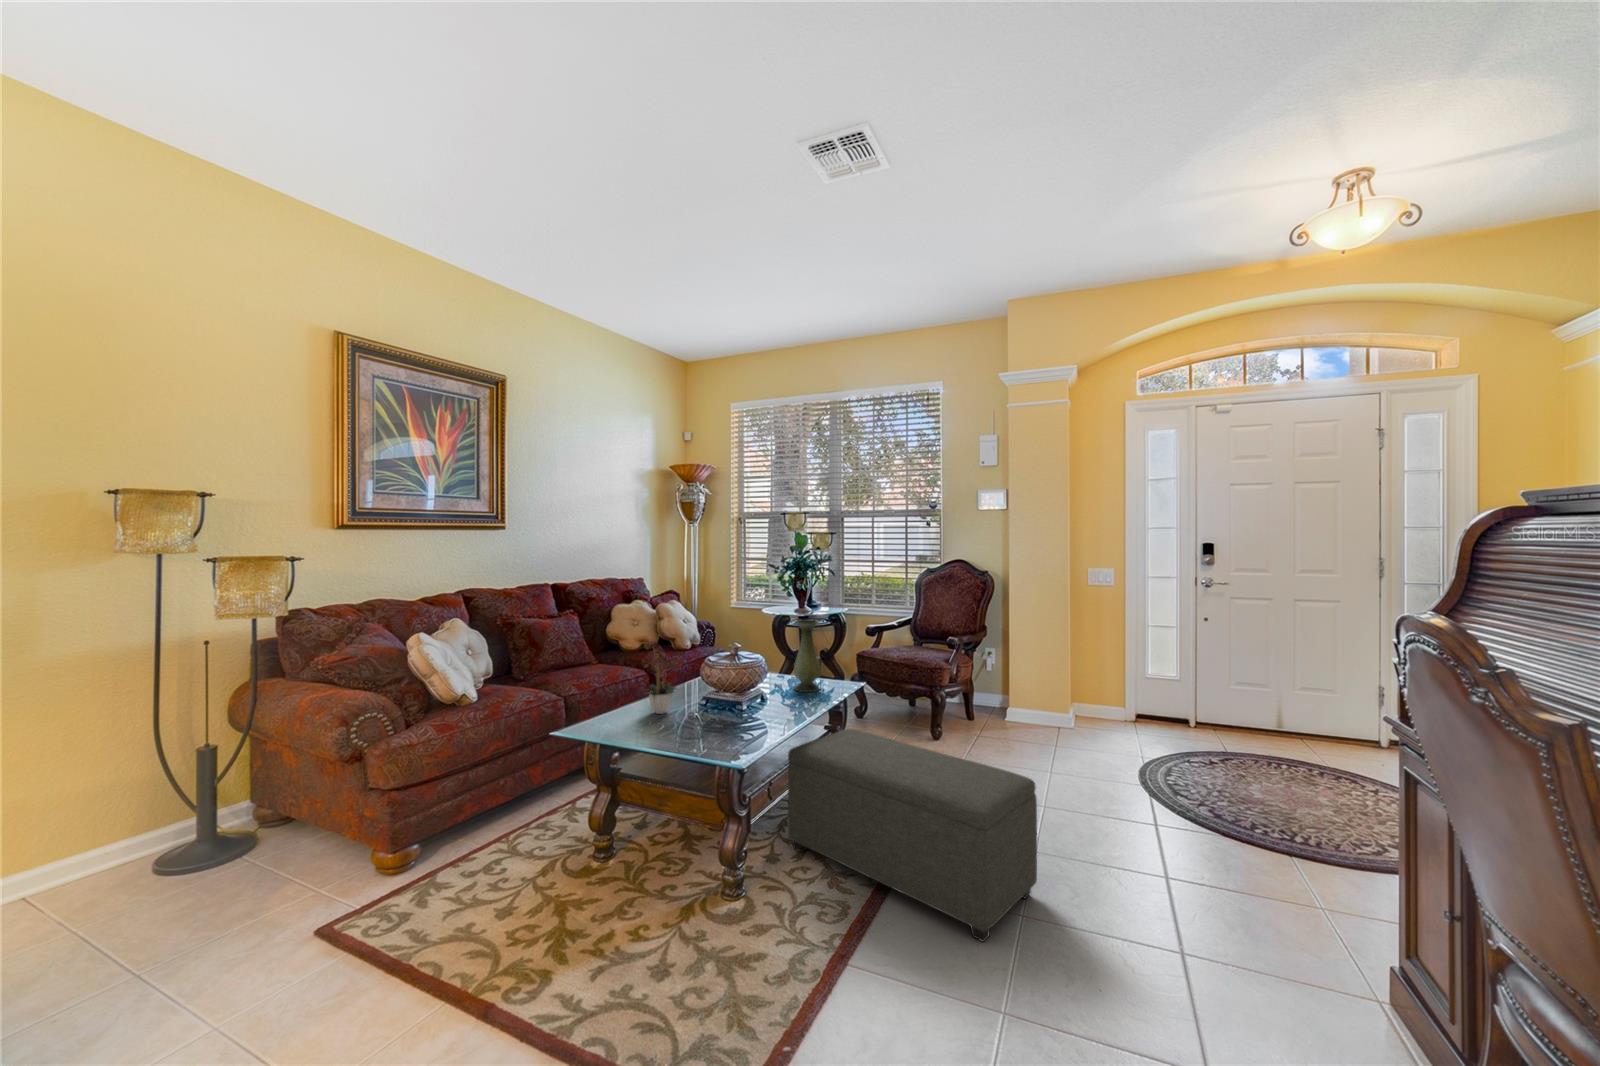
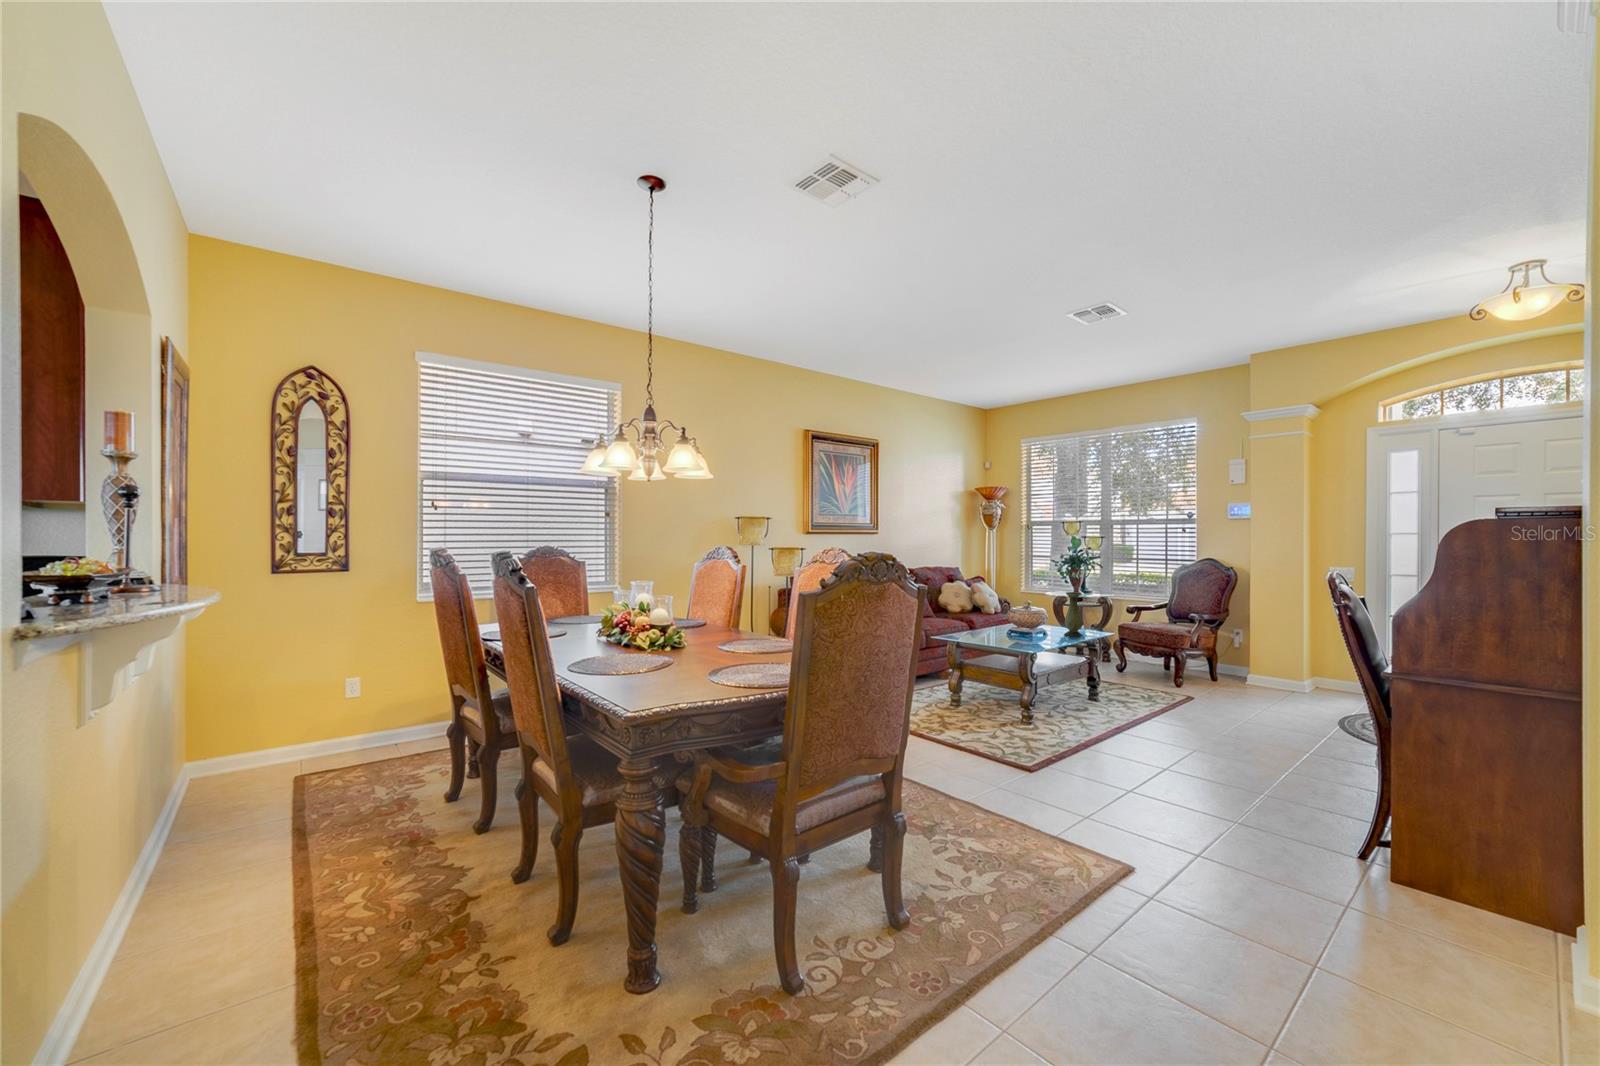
flower arrangement: present [643,641,684,714] -> none [971,595,998,638]
ottoman: present [788,729,1037,942] -> none [1058,655,1208,750]

